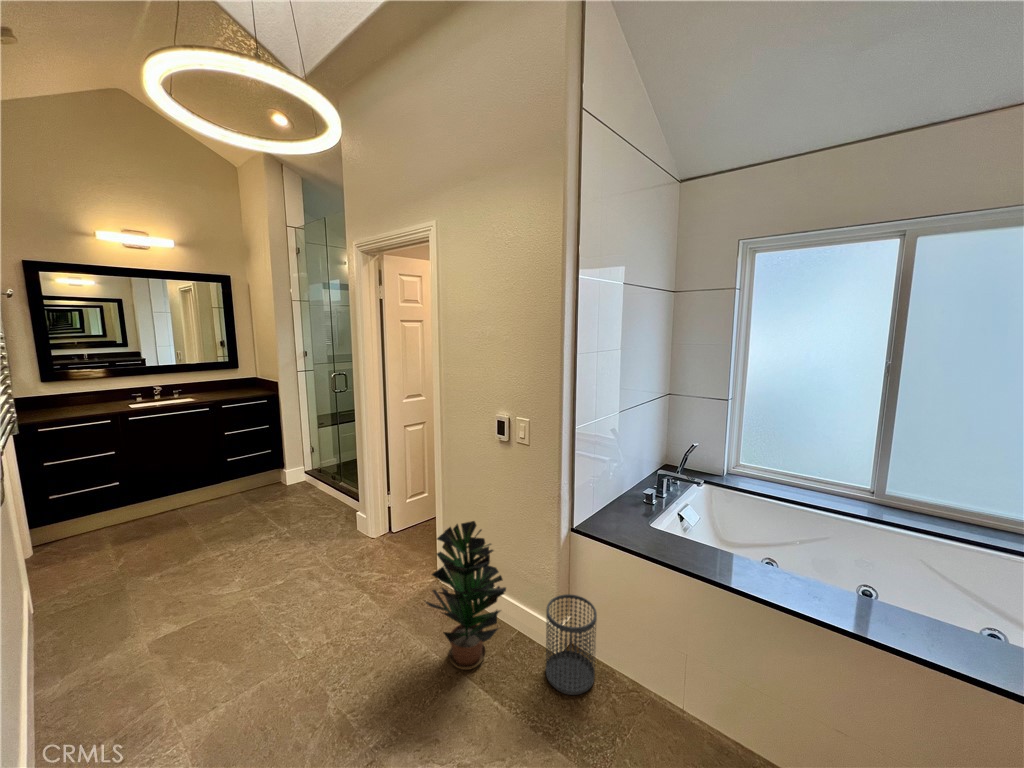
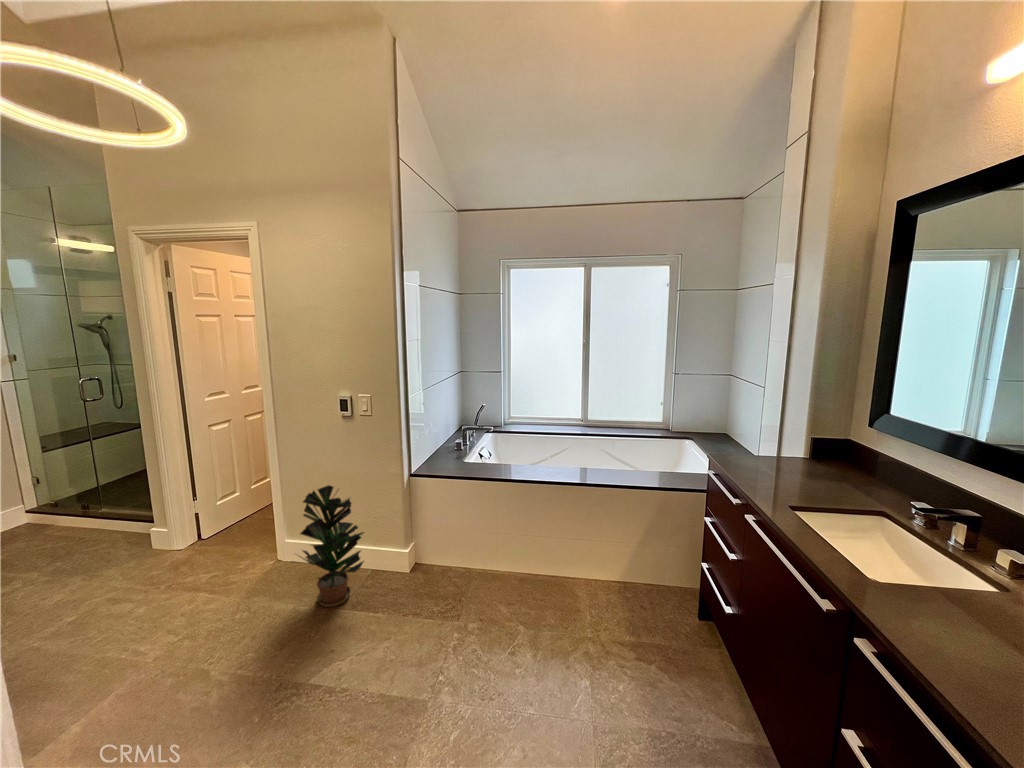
wastebasket: present [546,594,597,695] -> none [400,522,439,591]

